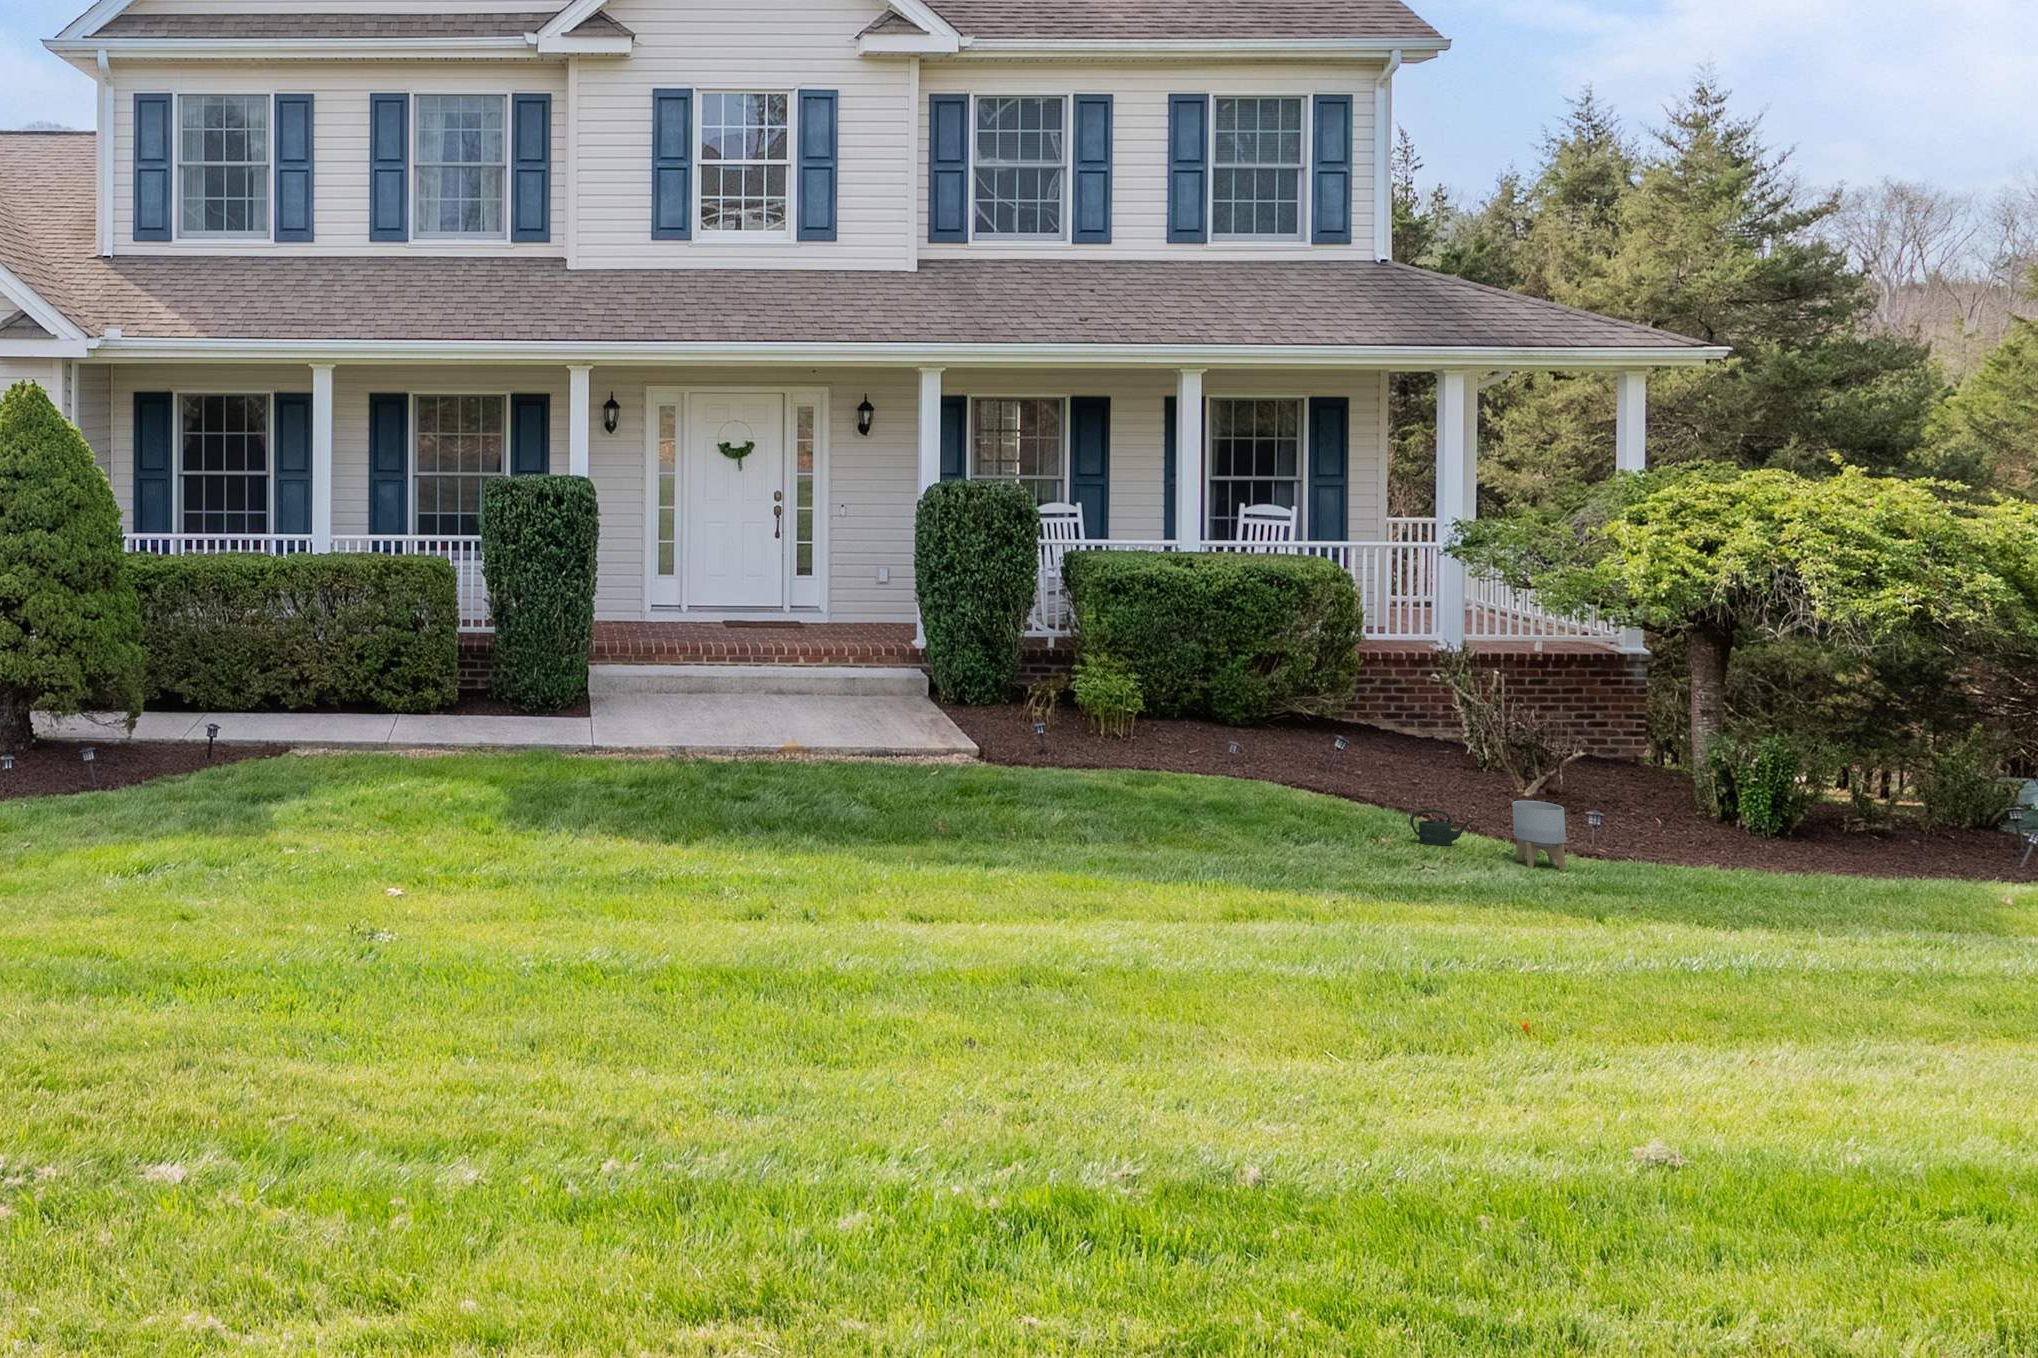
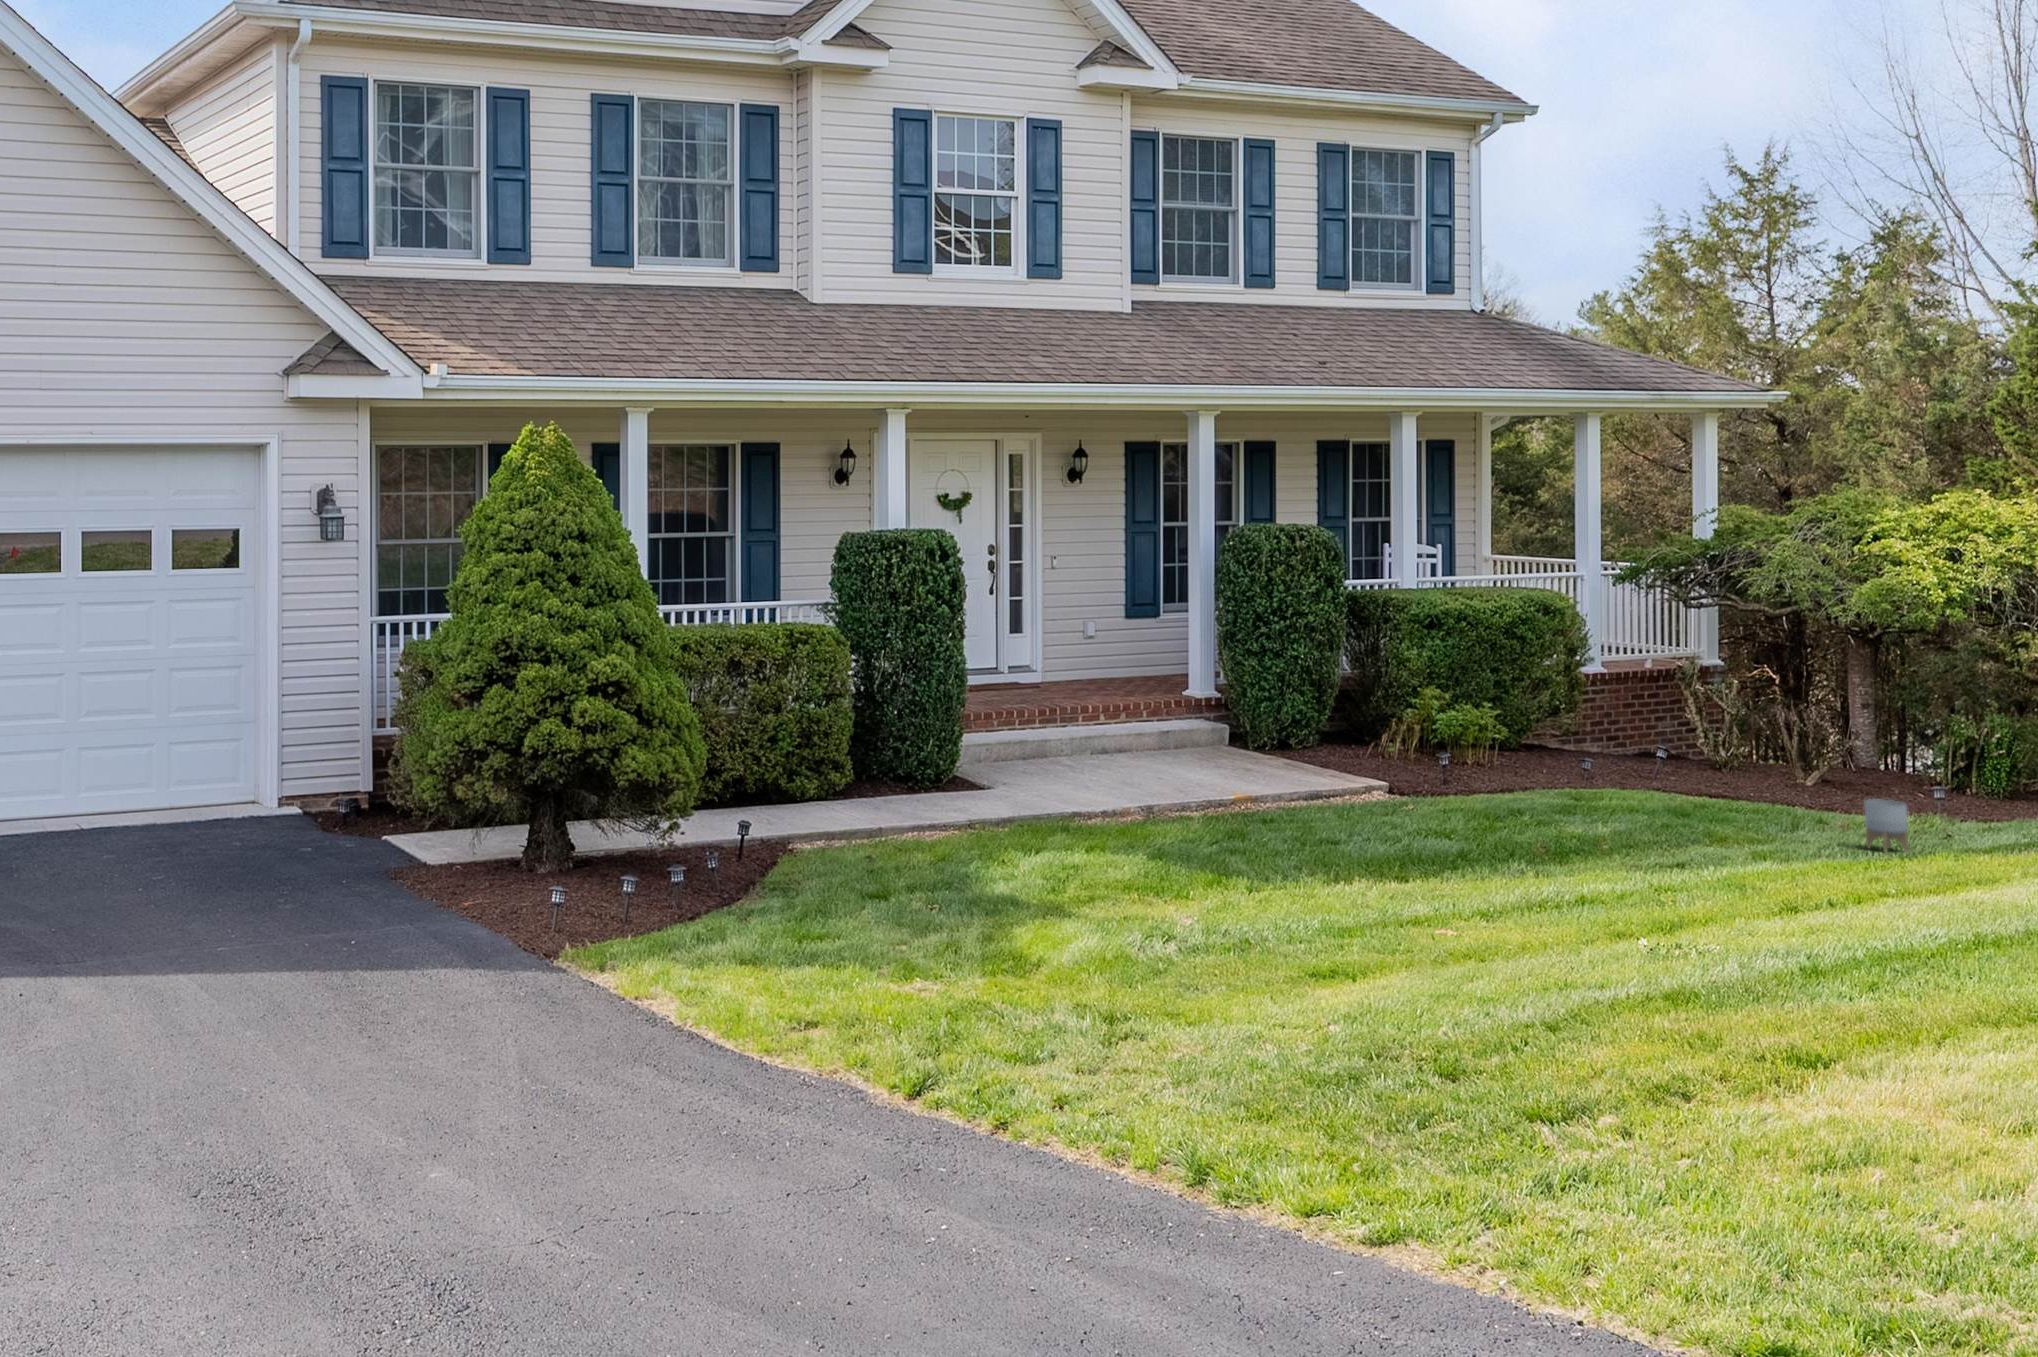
watering can: present [1410,810,1472,846] -> none [1772,813,1814,843]

